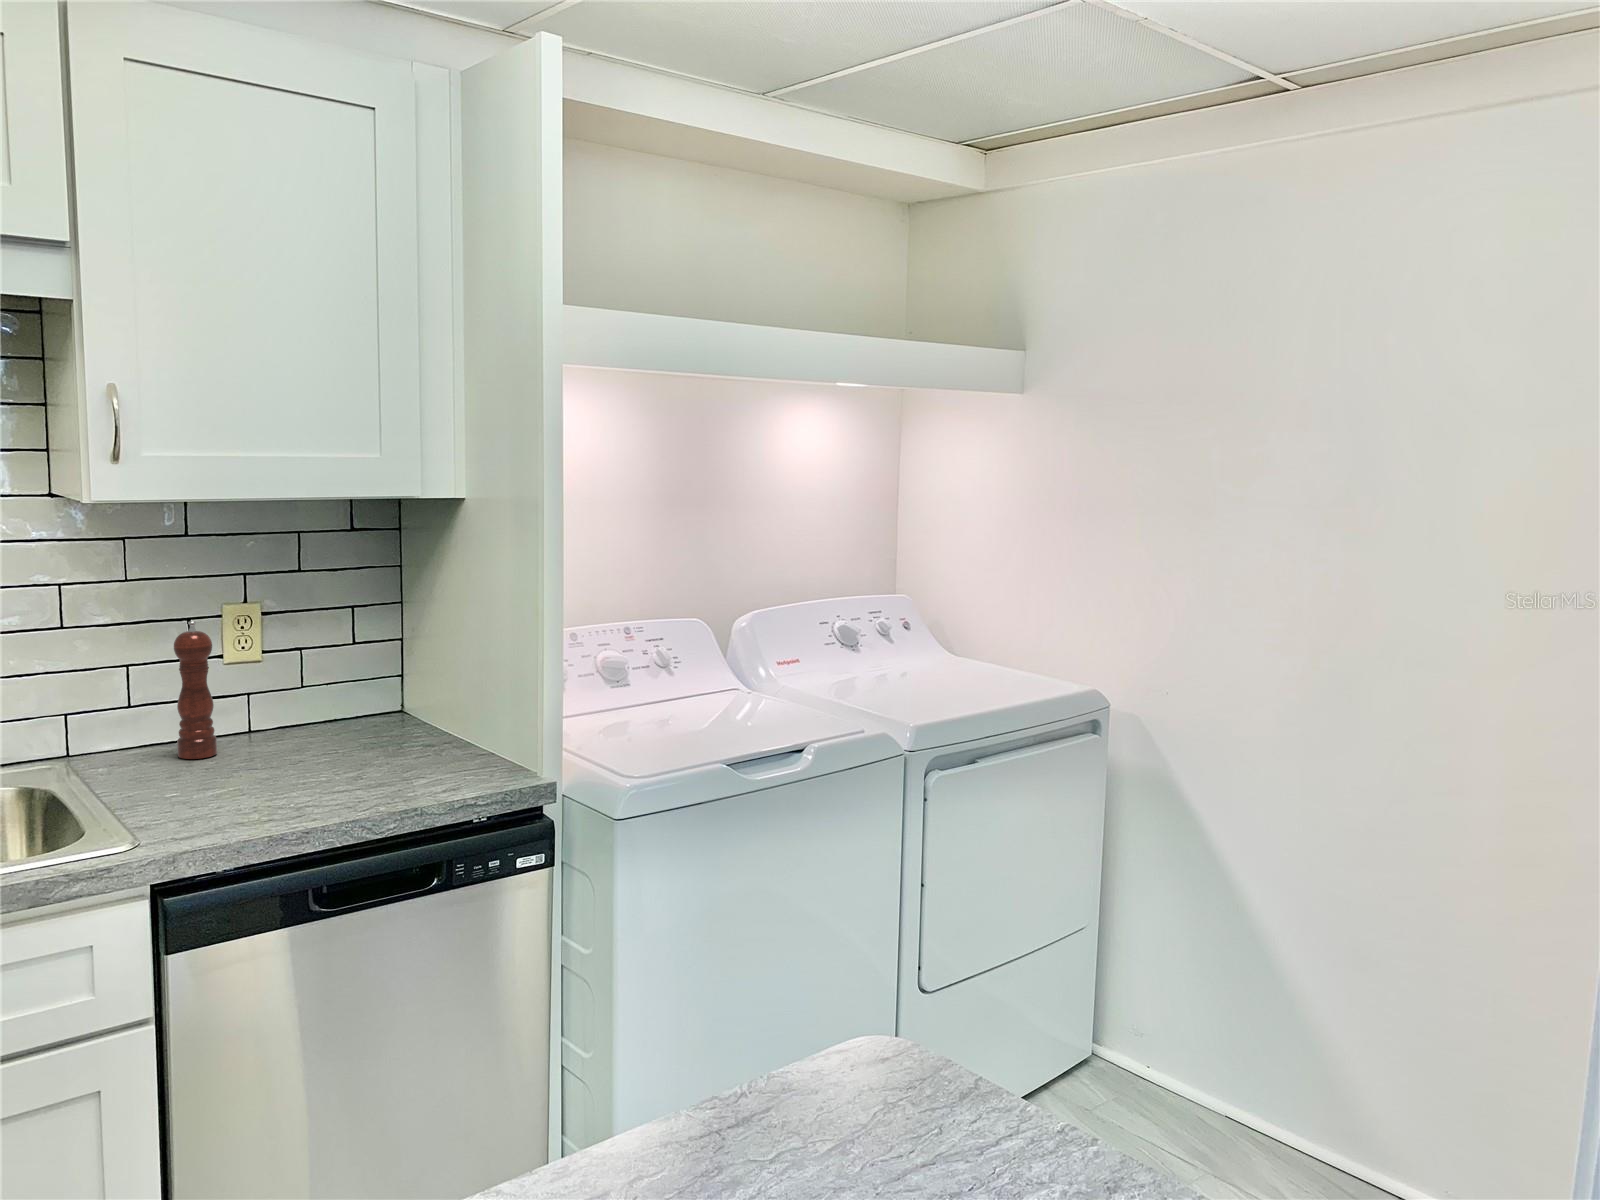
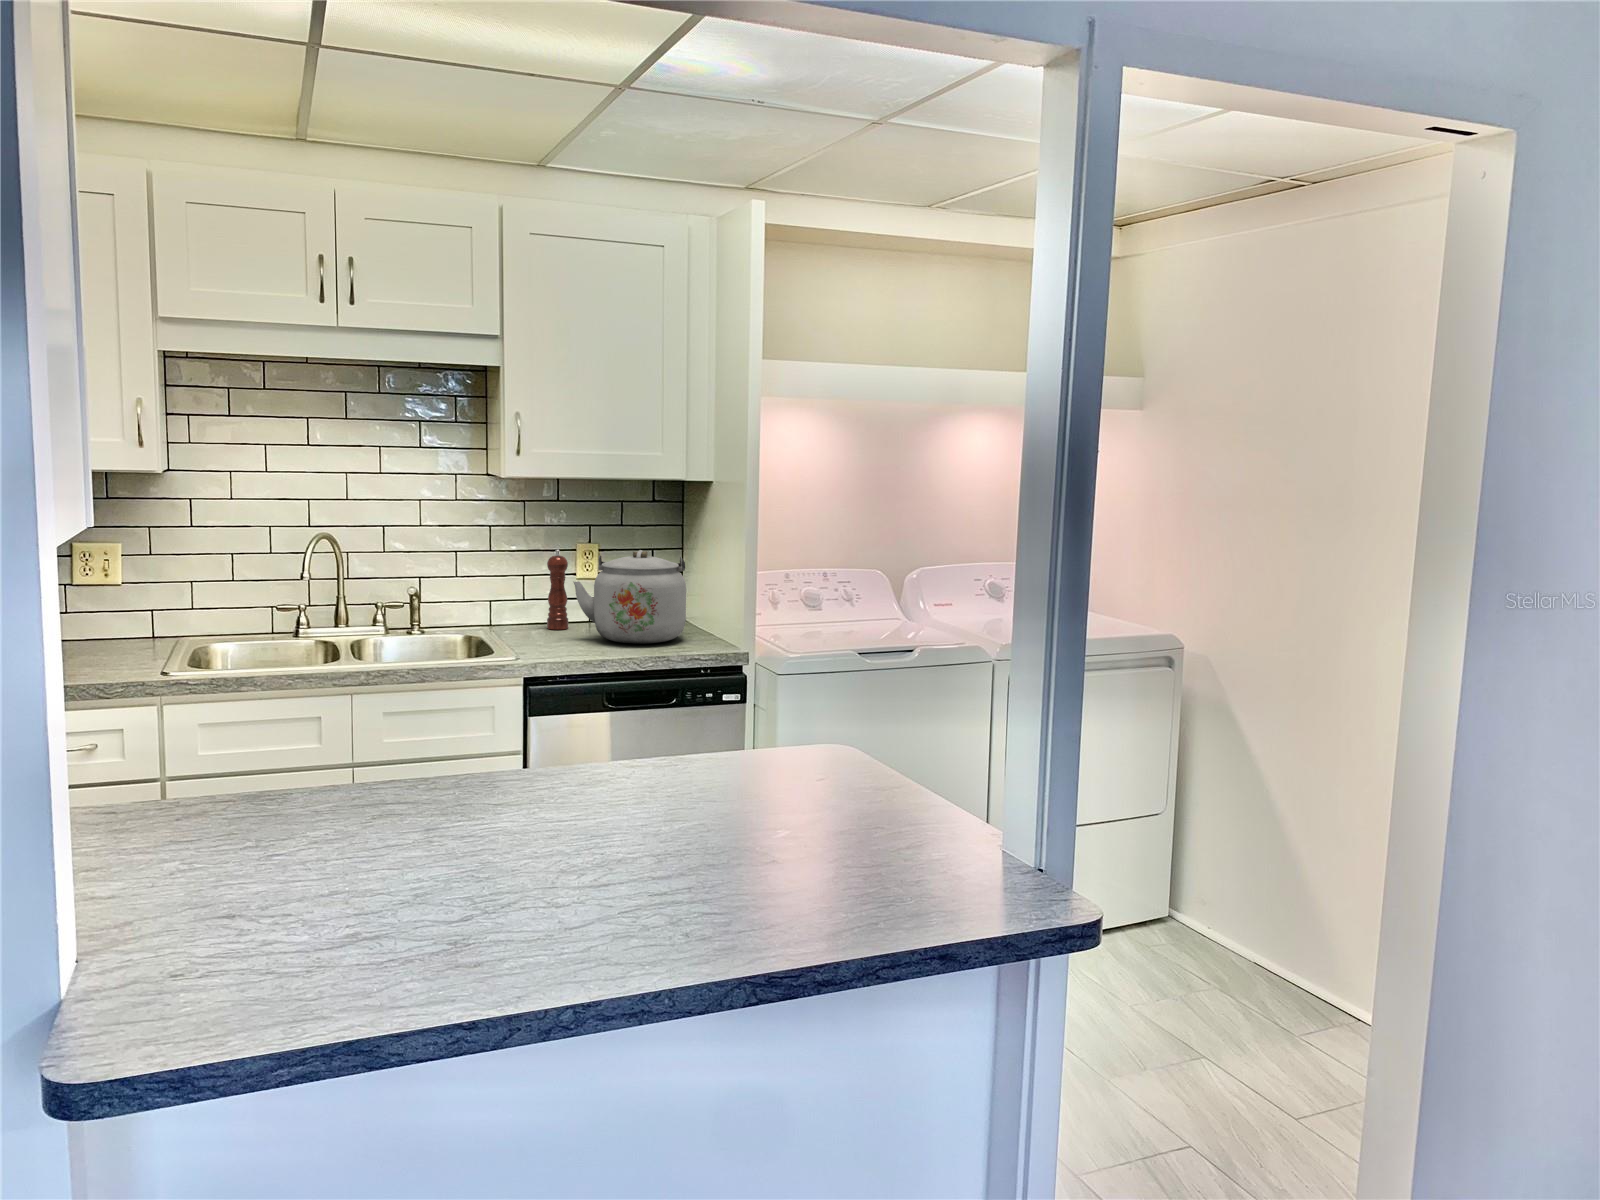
kettle: none [231,621,436,784] -> present [573,550,686,643]

